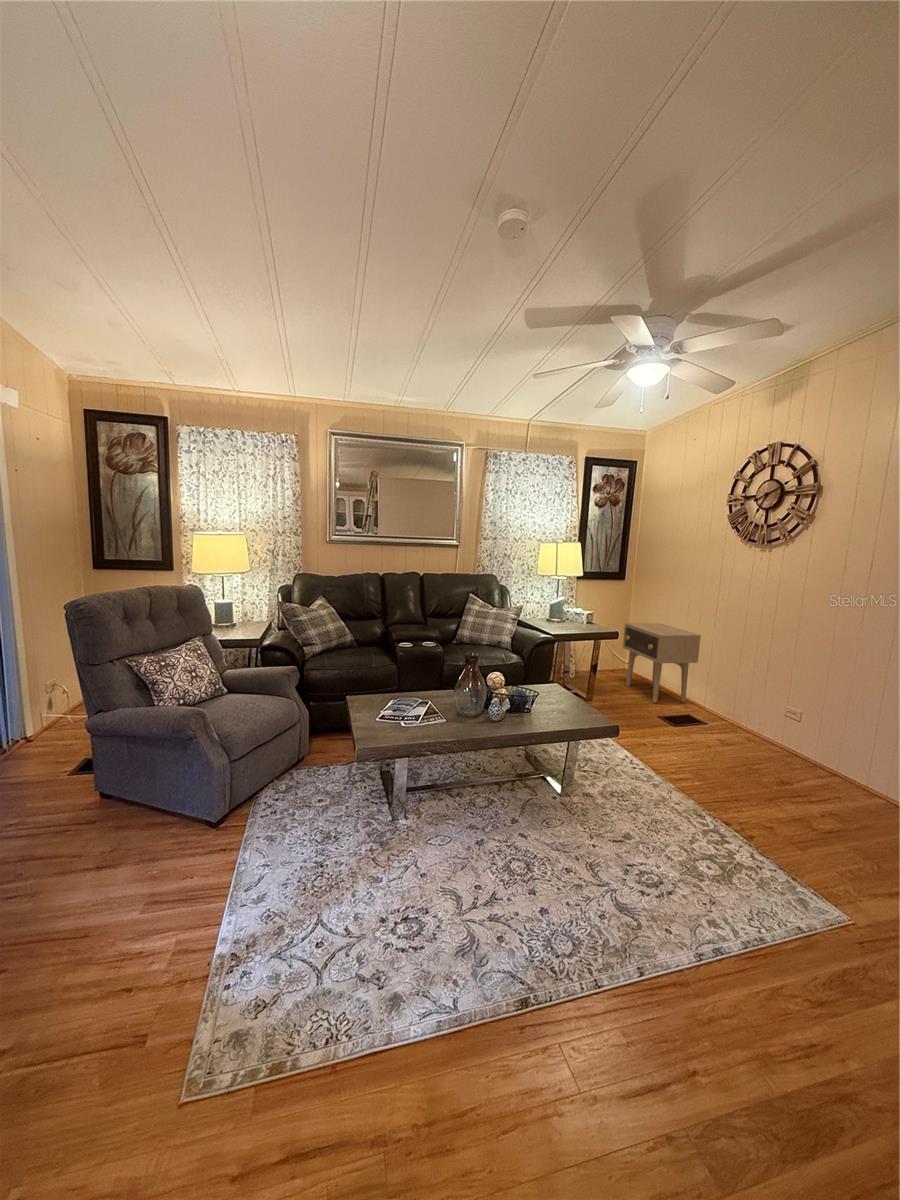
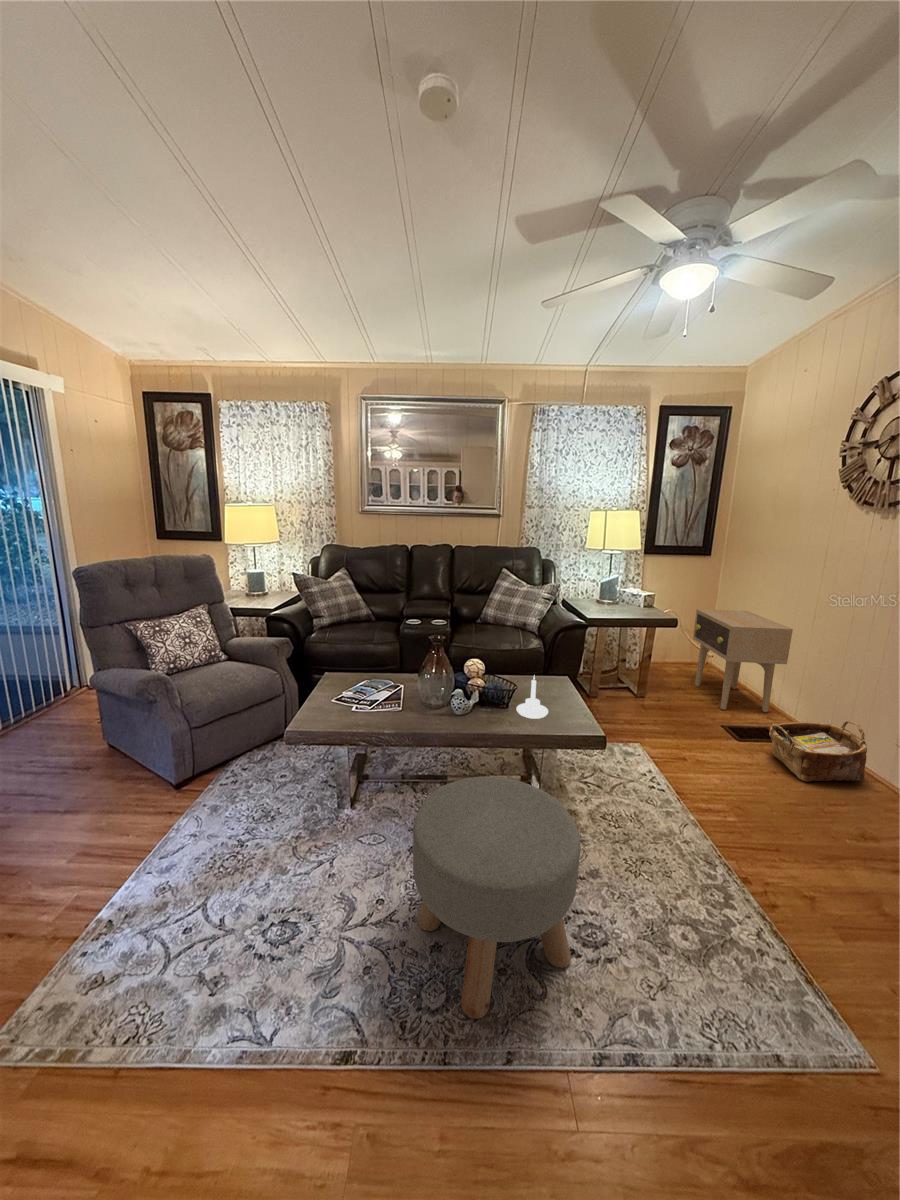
candle holder: none [545,680,572,716] -> present [517,676,548,719]
woven basket: none [700,700,767,749] -> present [769,720,867,782]
ottoman: none [517,763,661,953] -> present [413,777,580,1019]

